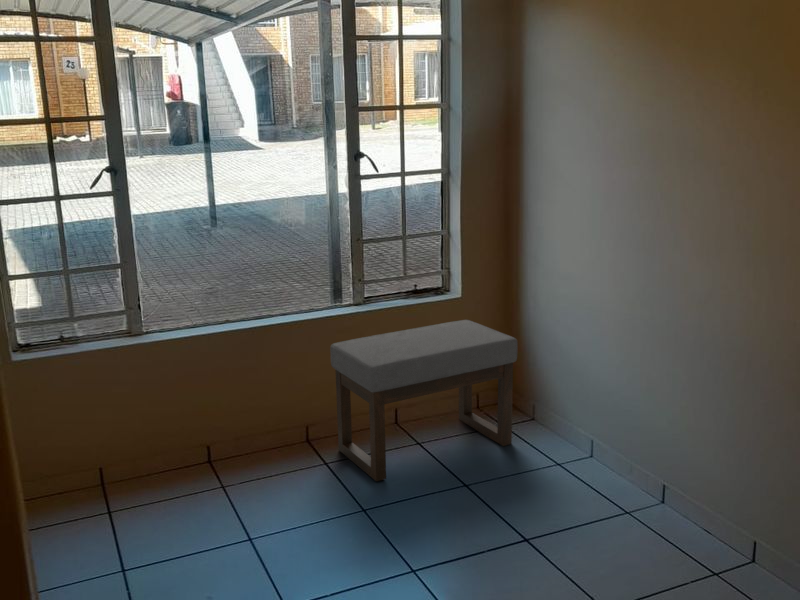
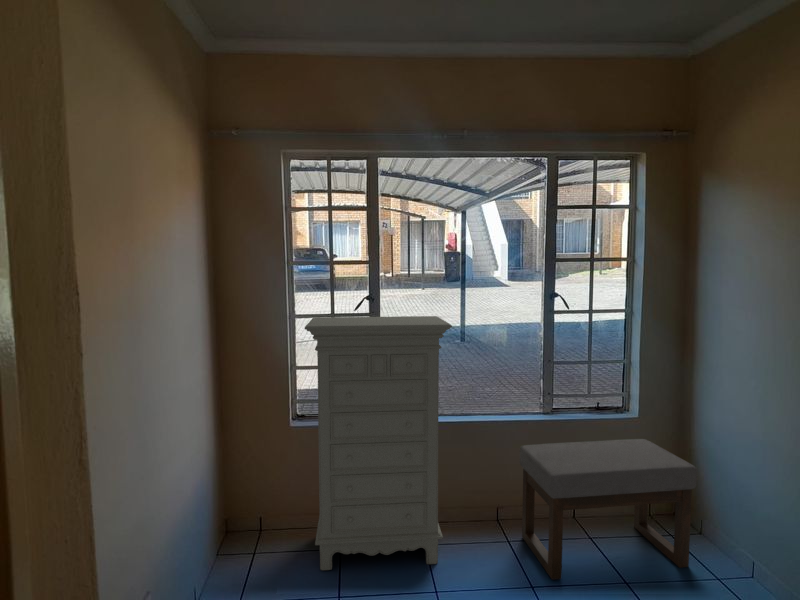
dresser: none [33,190,249,529] -> present [305,316,452,570]

